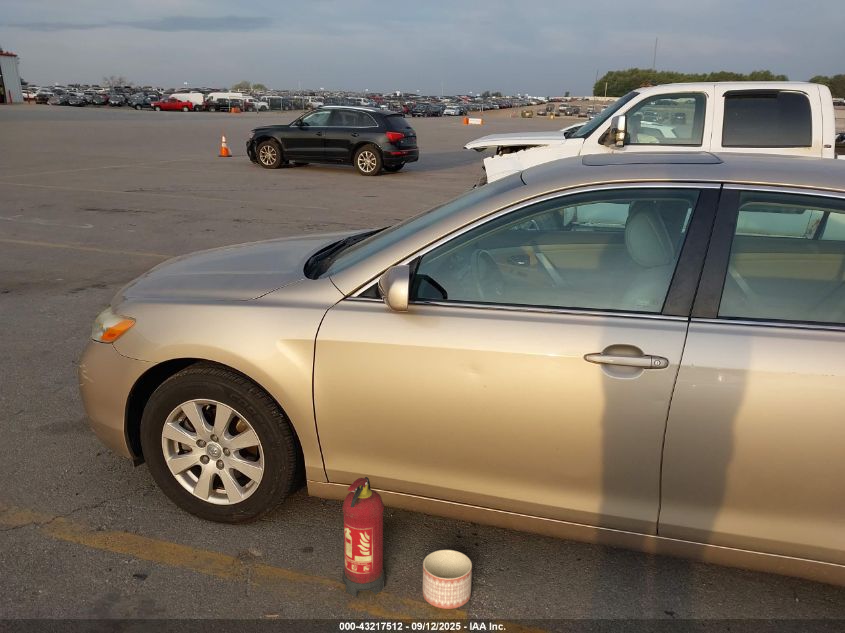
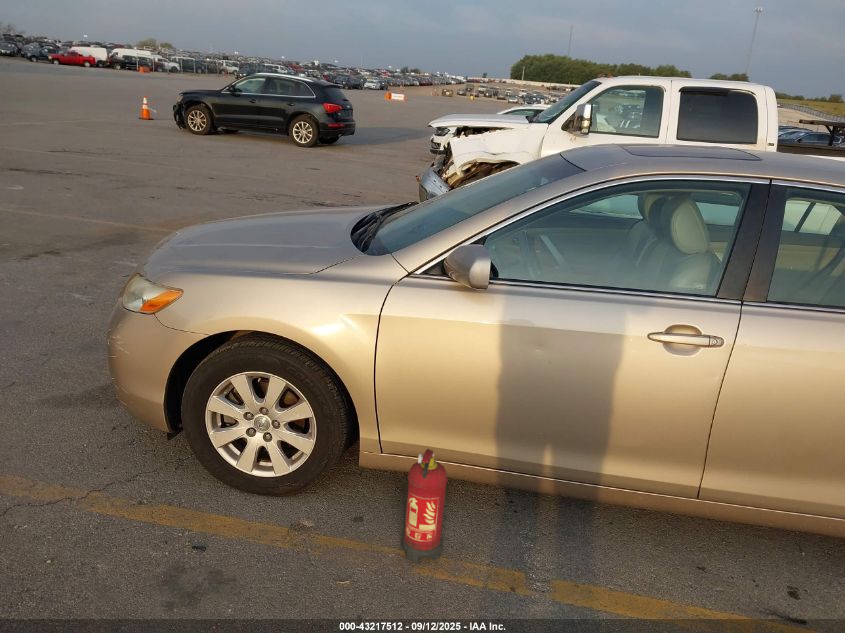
planter: present [423,550,472,609] -> none [479,517,529,572]

